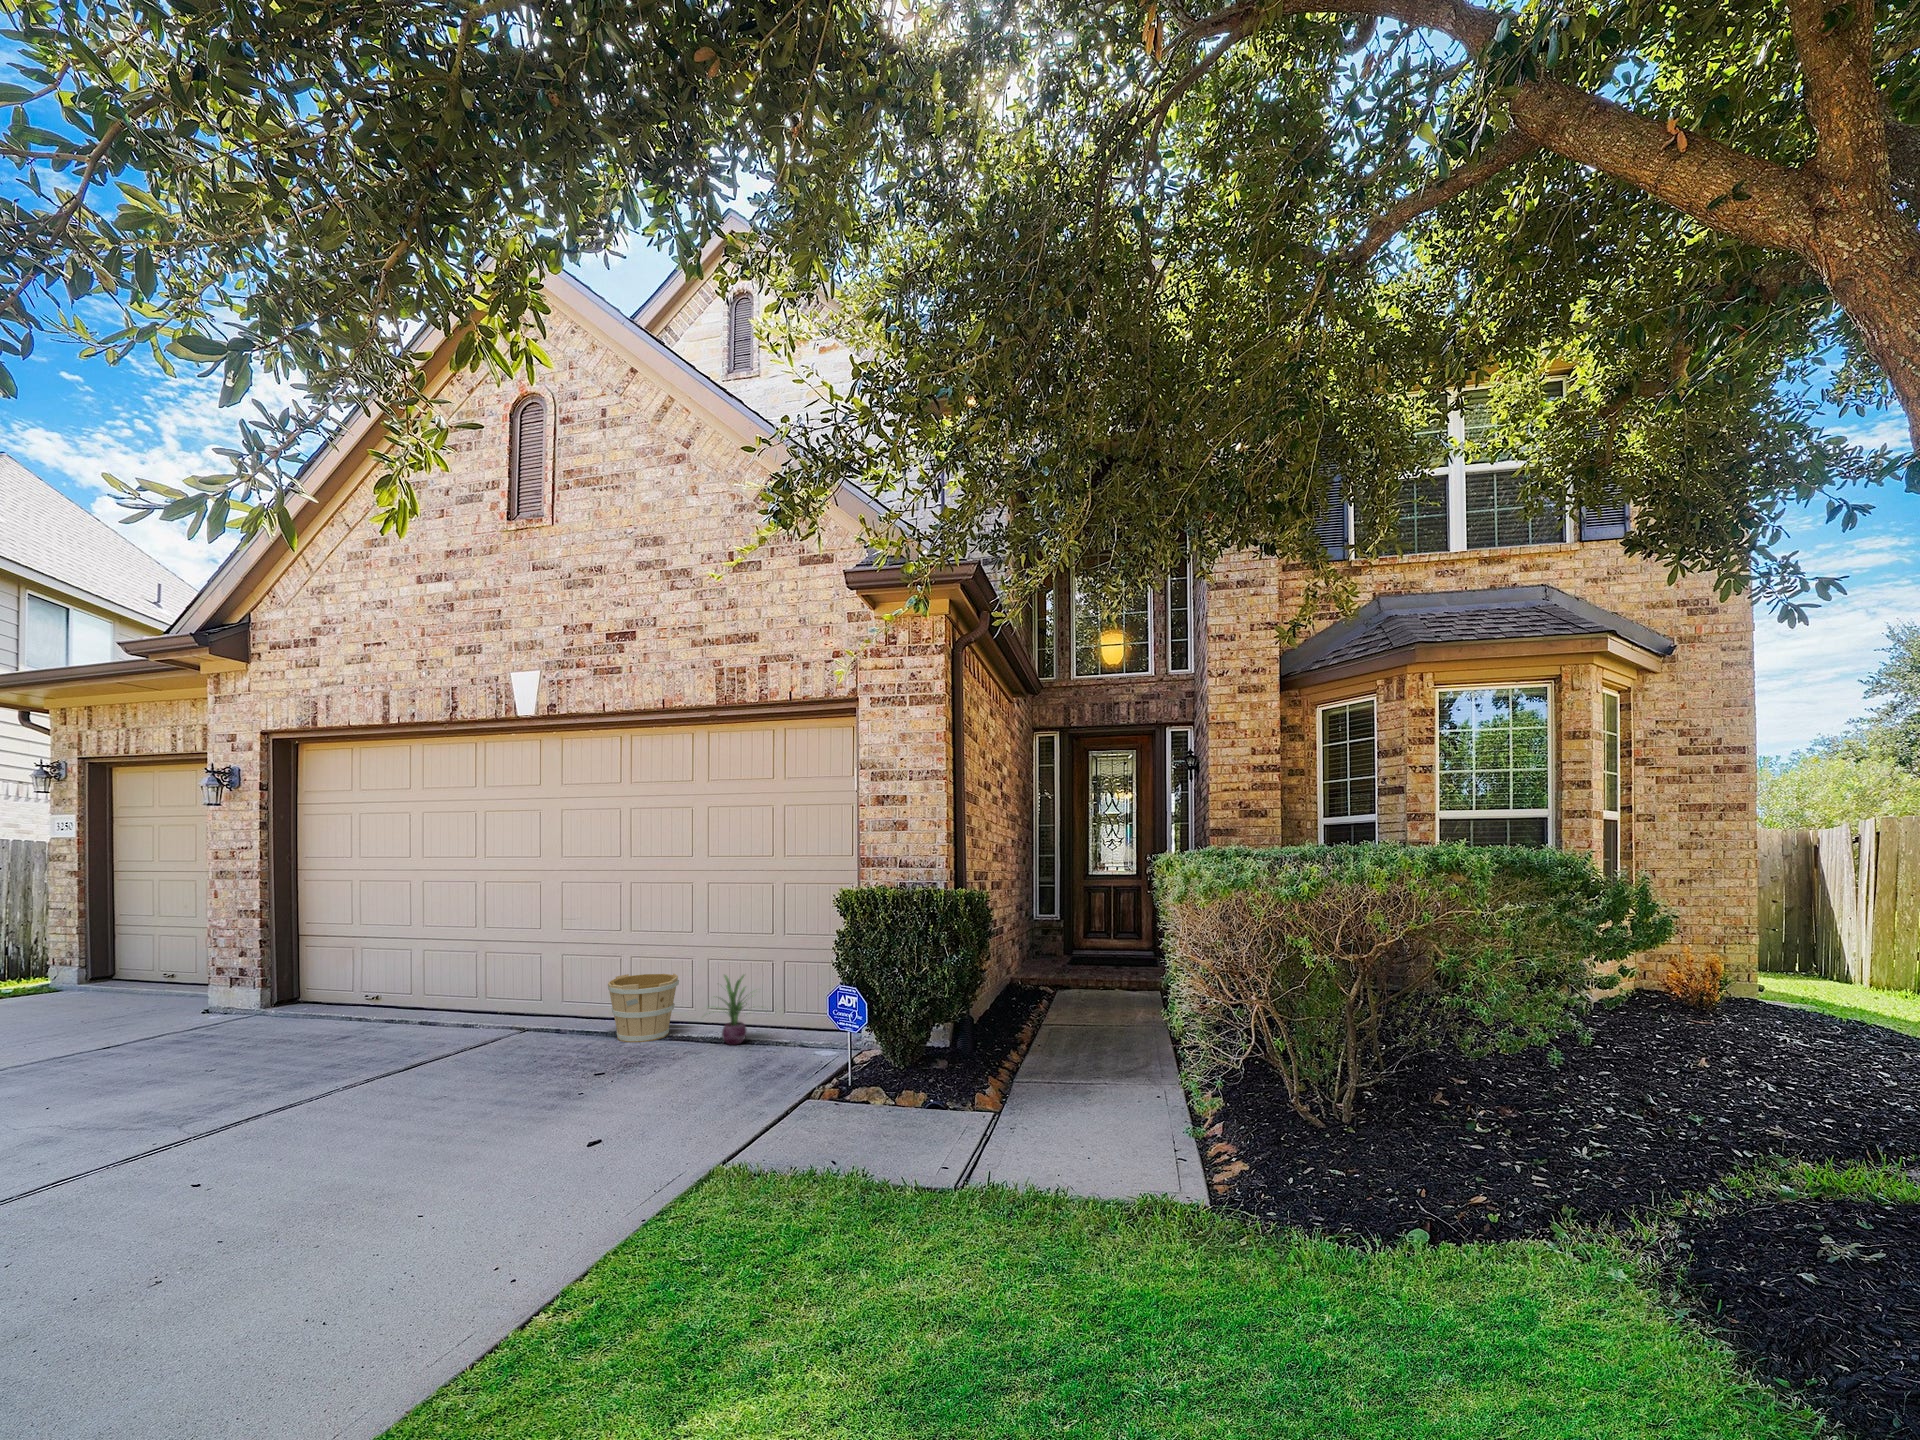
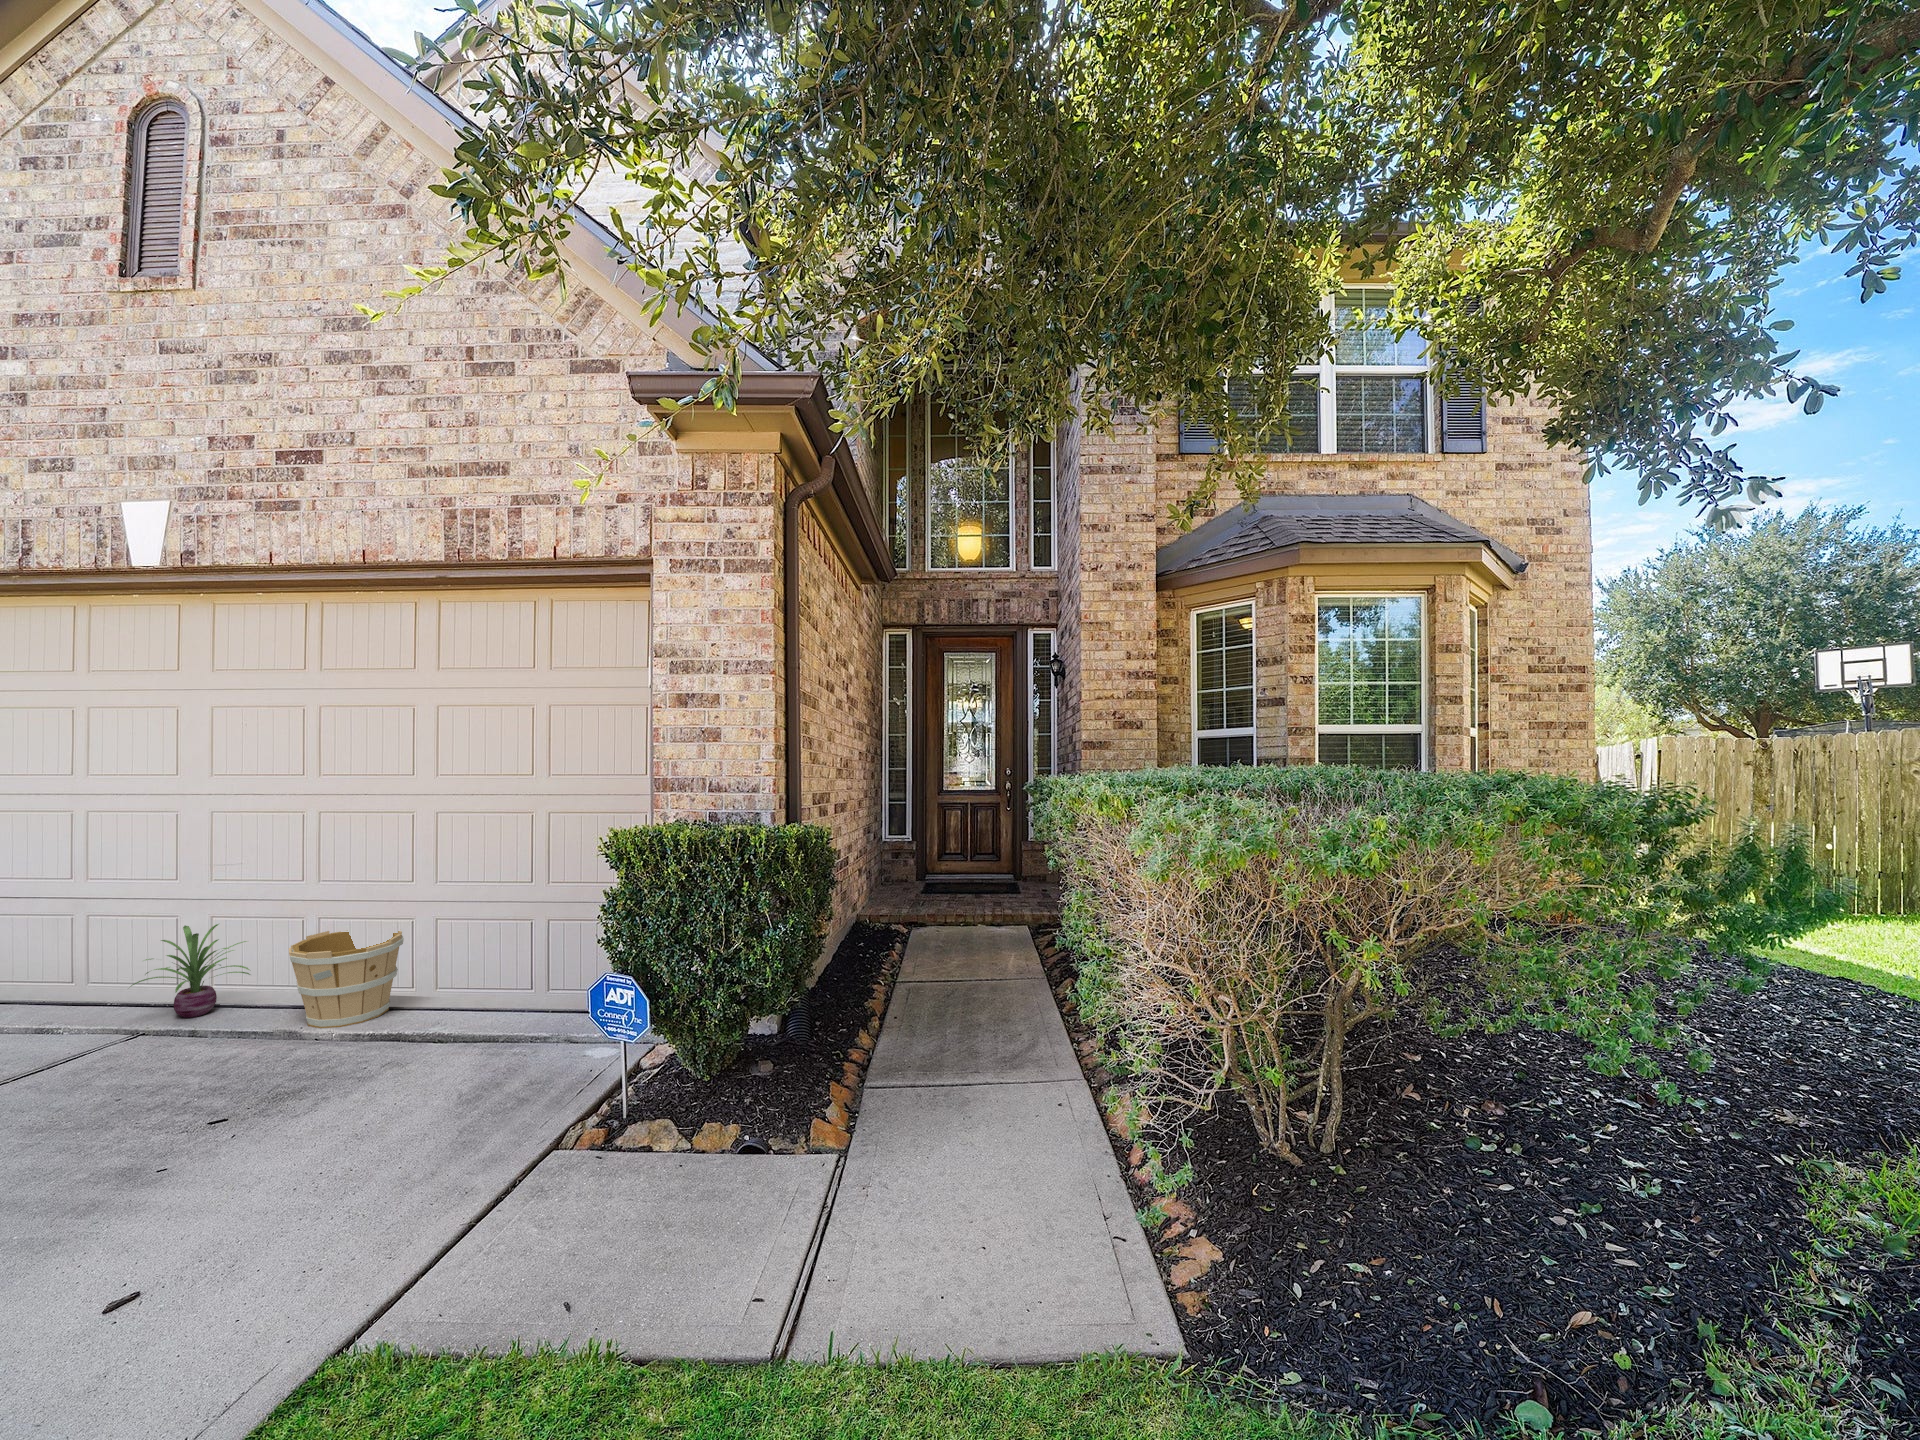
decorative plant: present [709,975,747,1045] -> present [130,924,250,1018]

